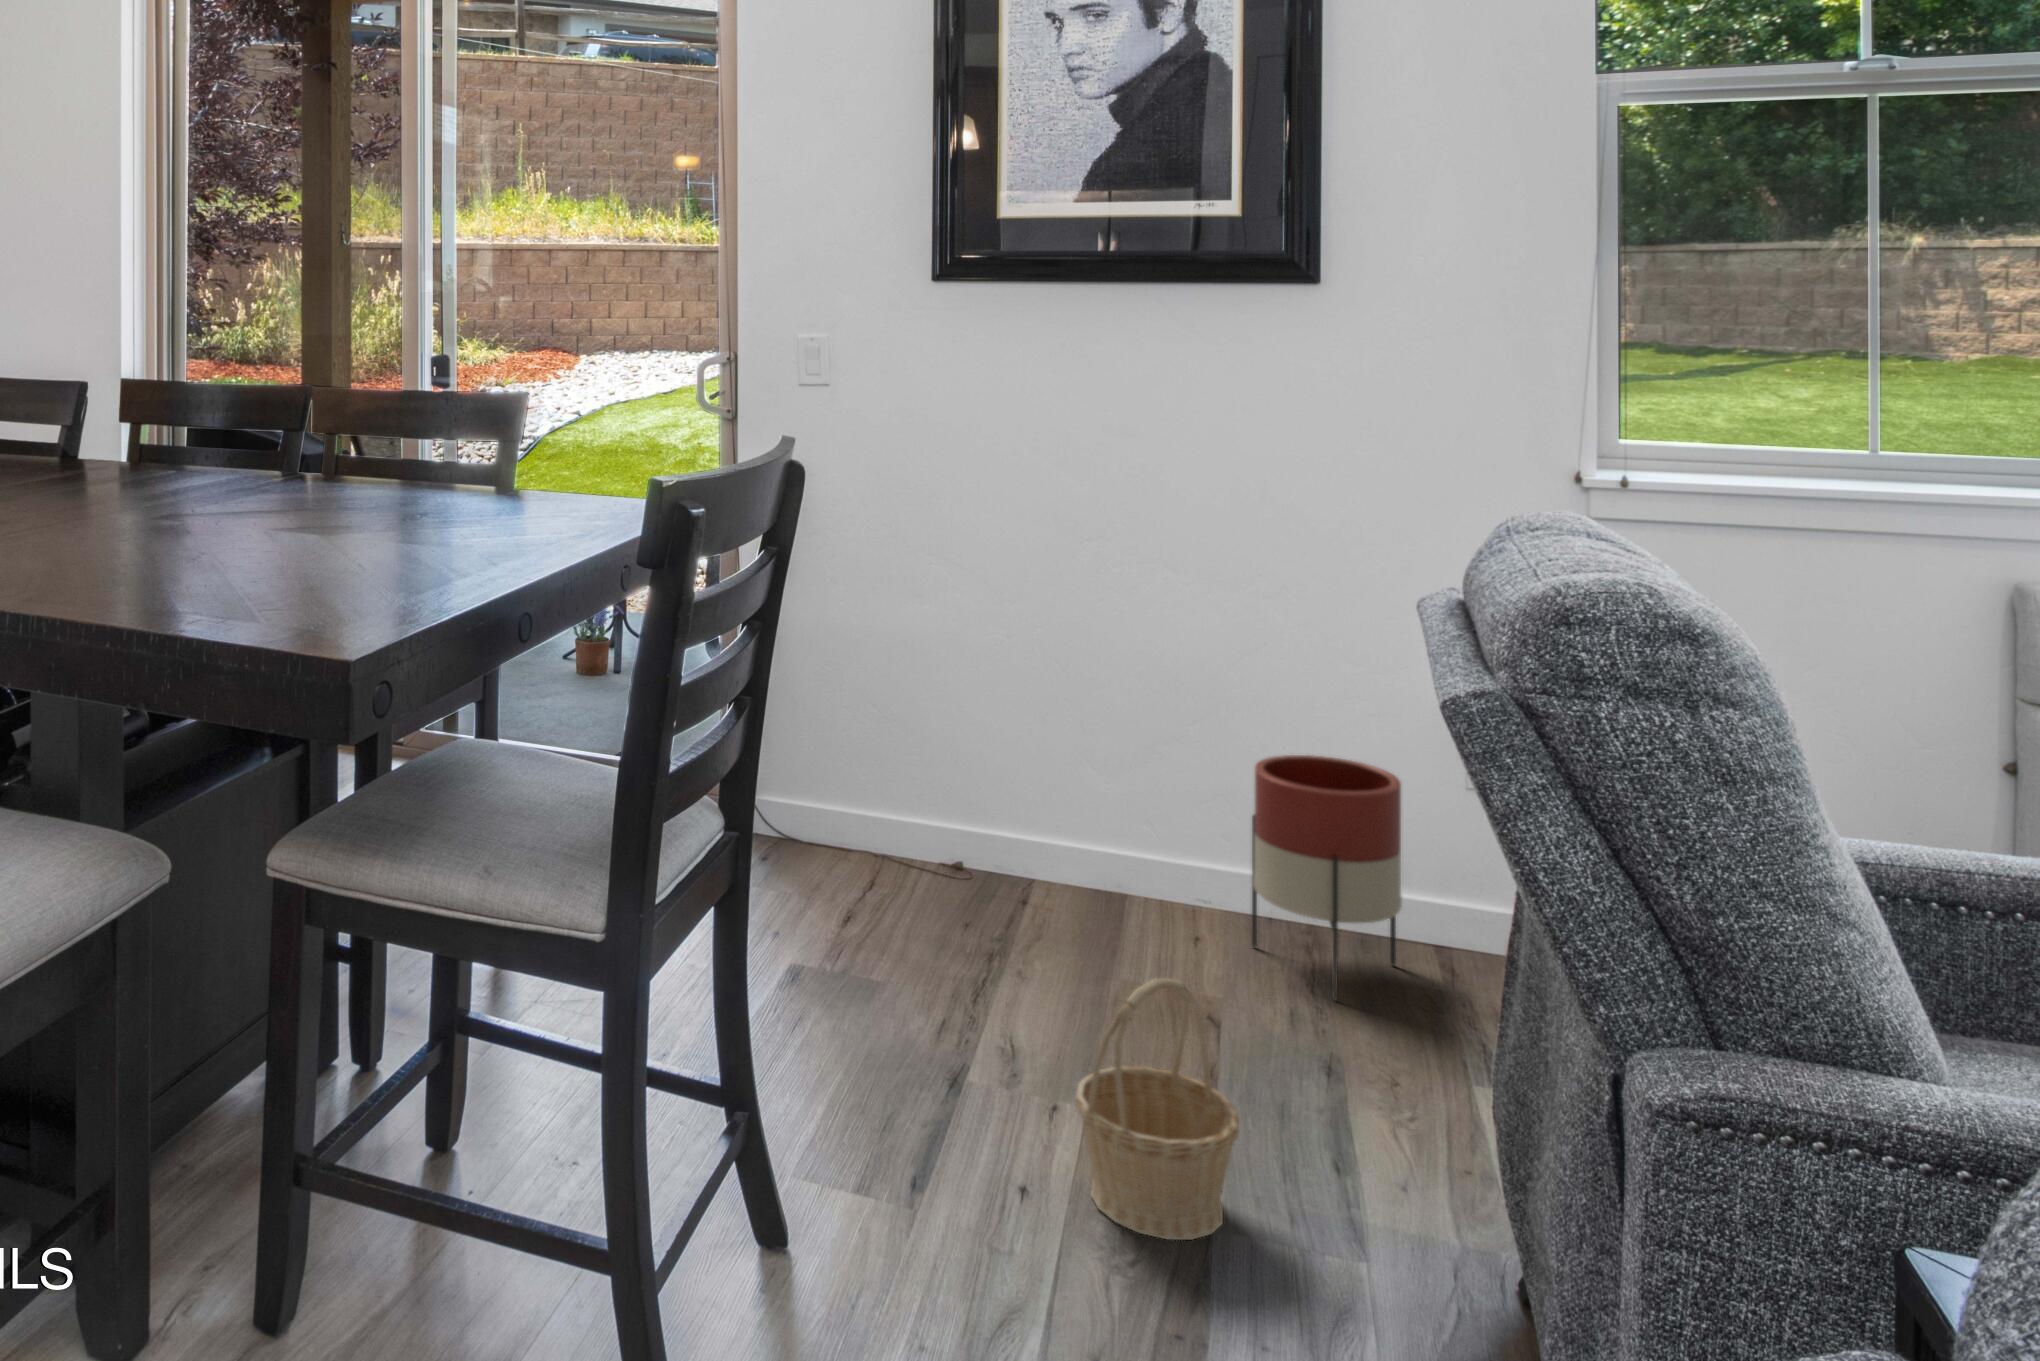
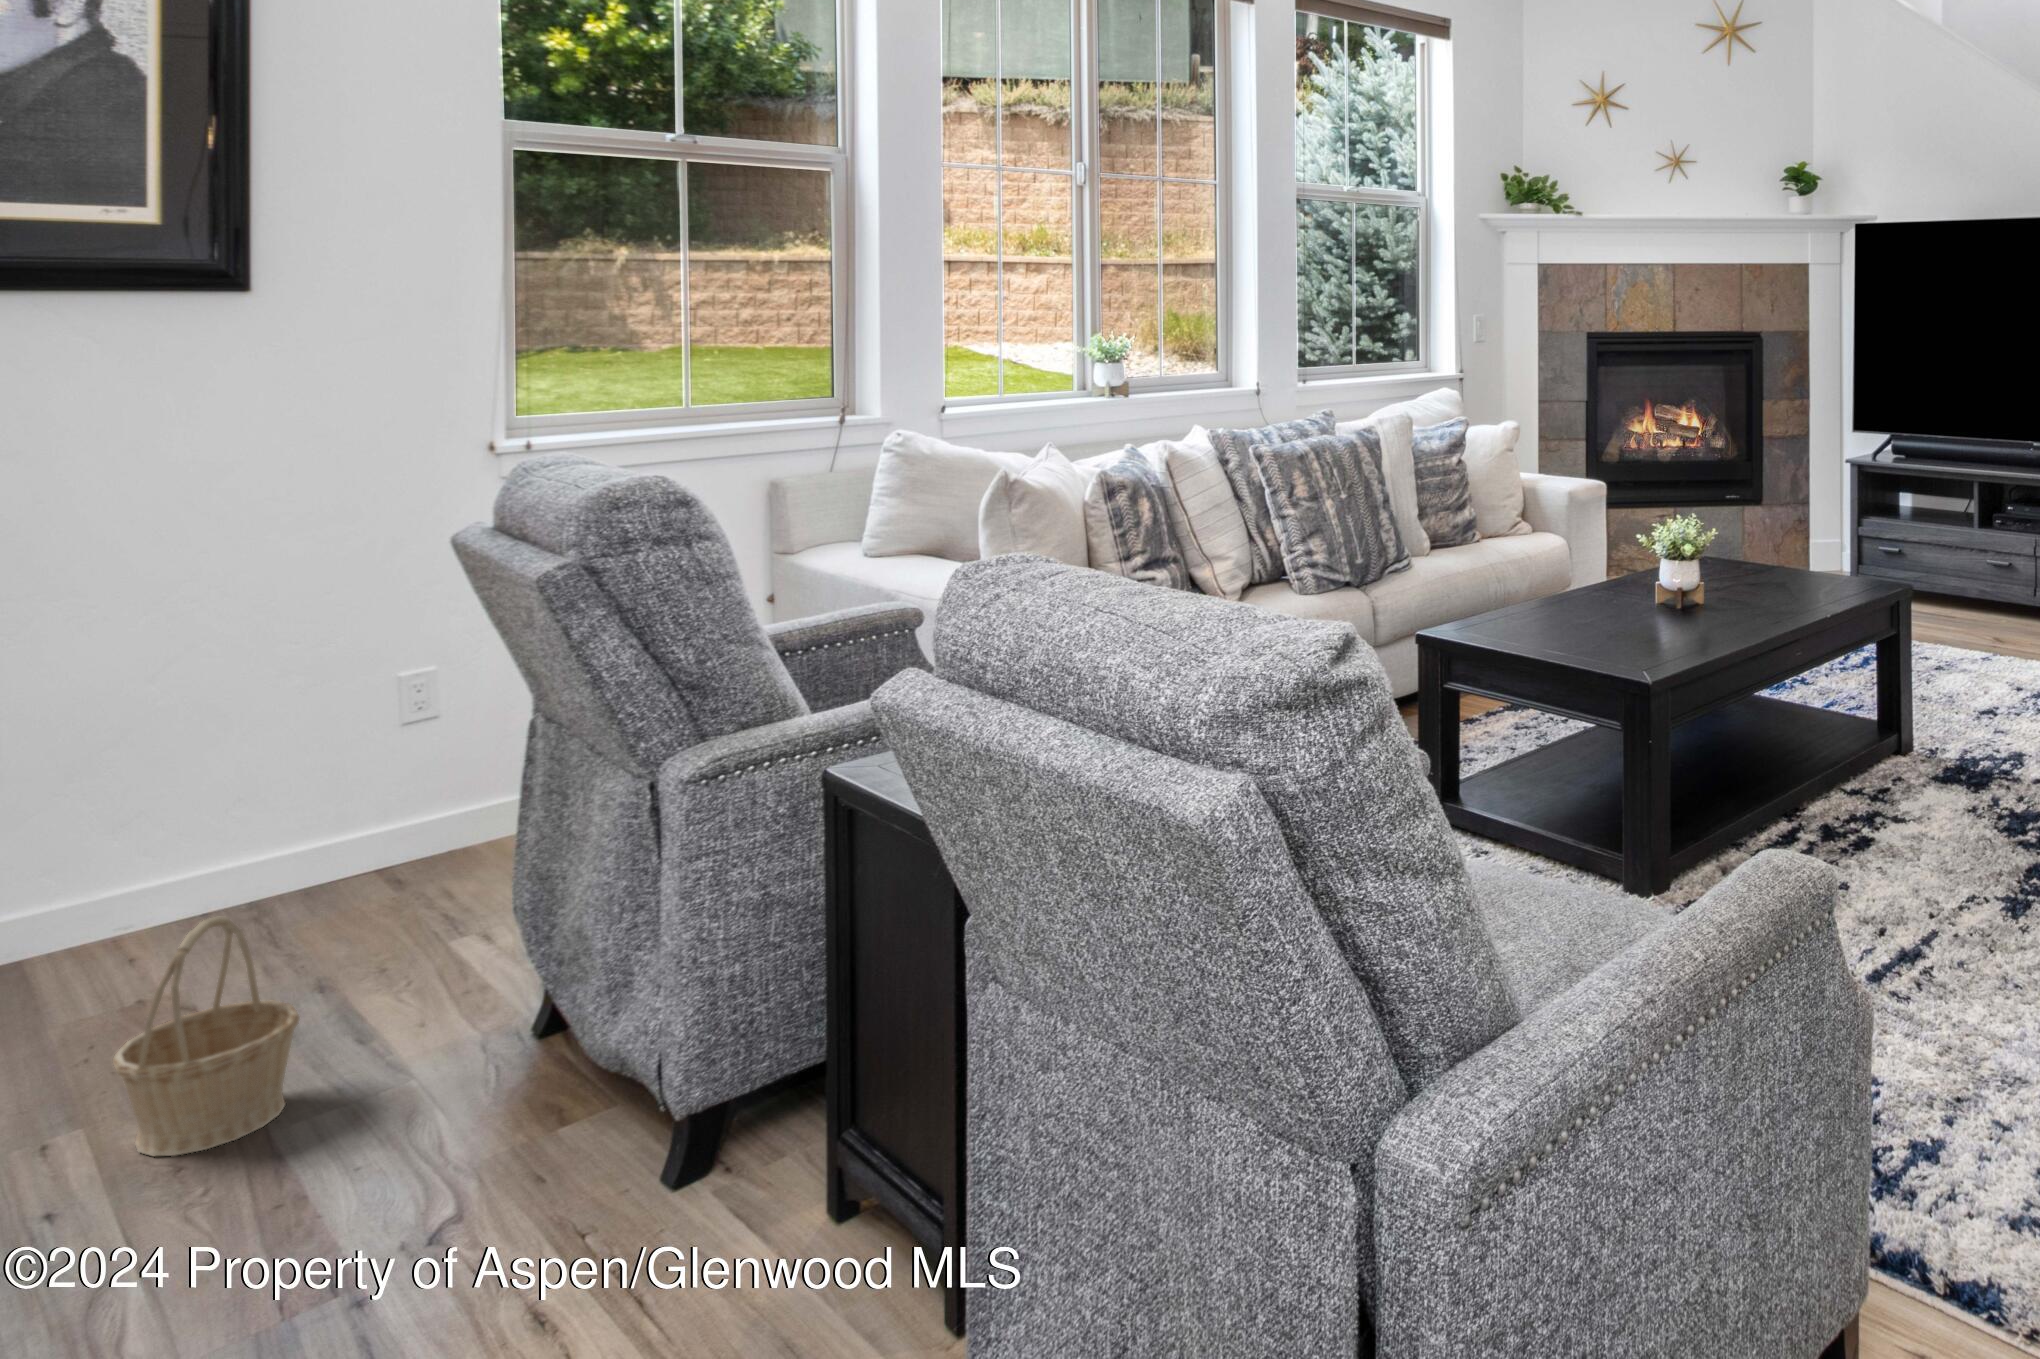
planter: present [1252,755,1402,1000] -> none [205,715,368,925]

